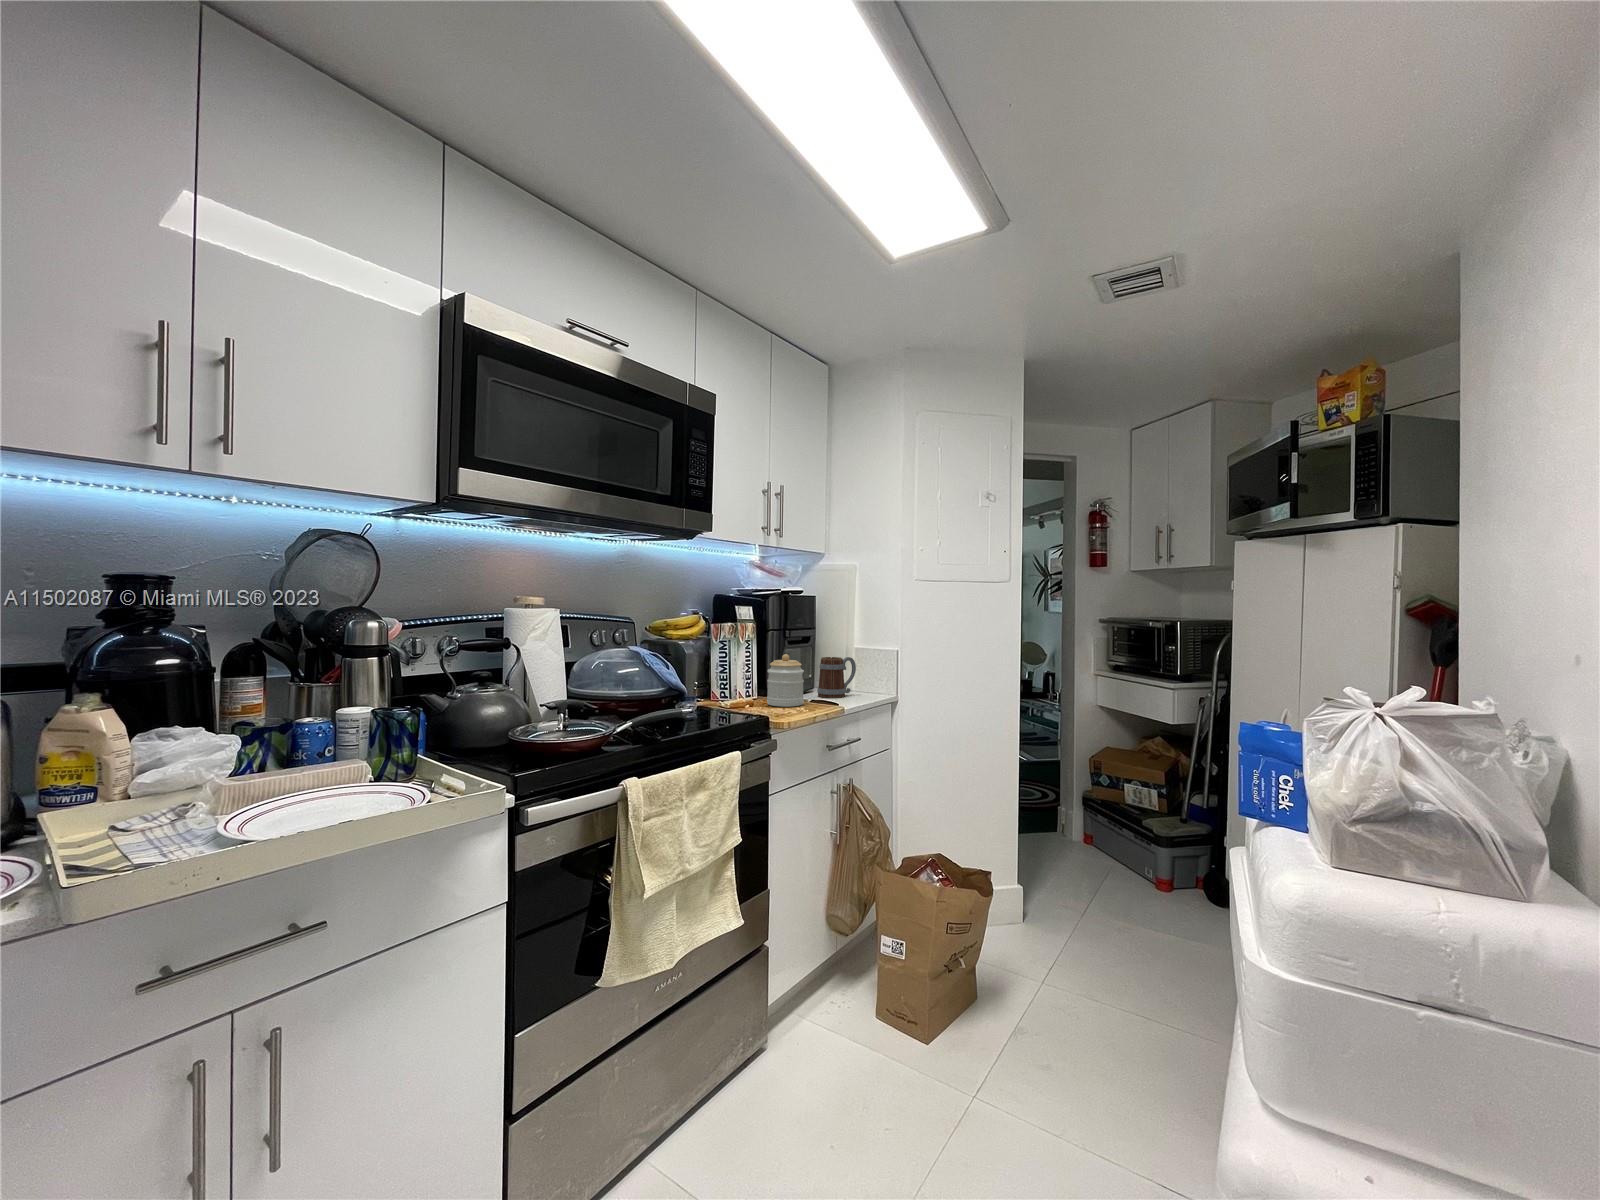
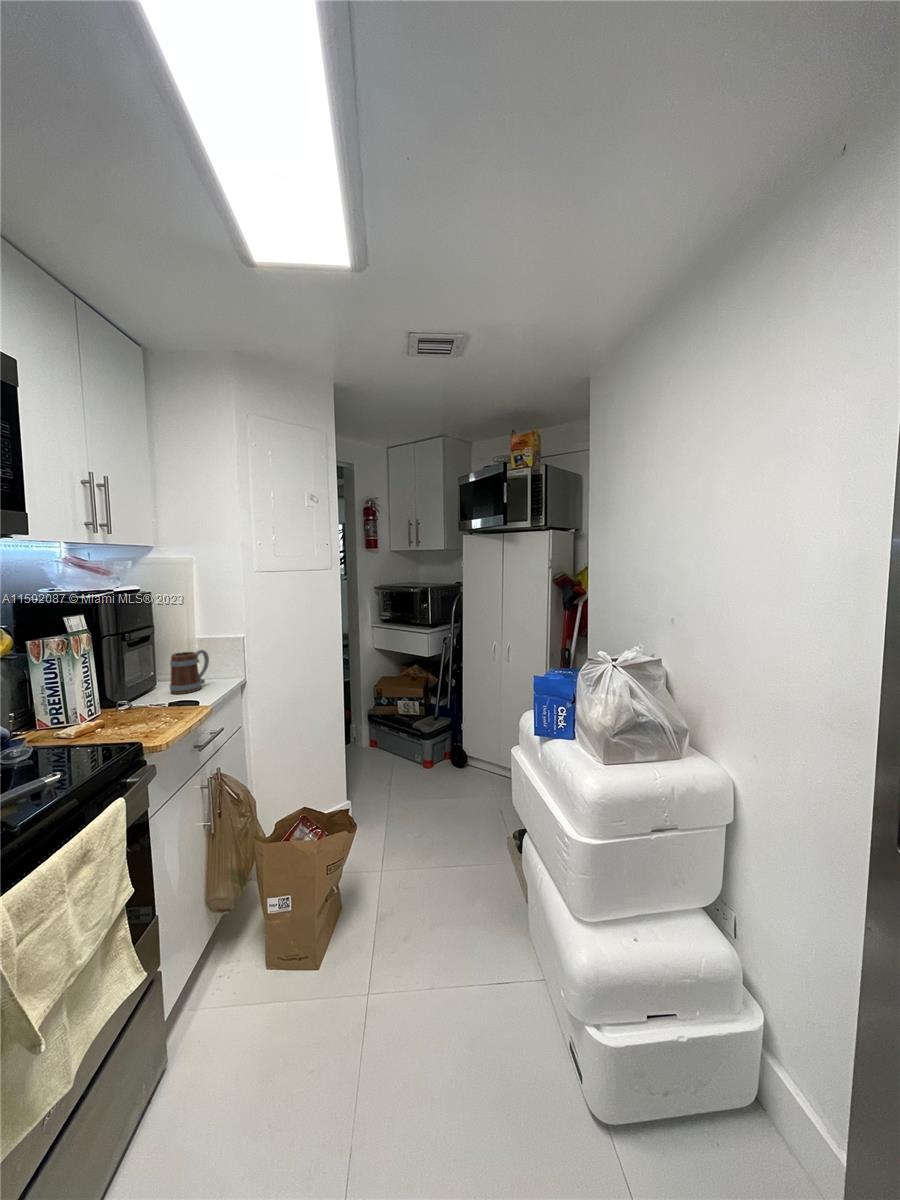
jar: present [767,654,804,707] -> none [116,662,165,720]

